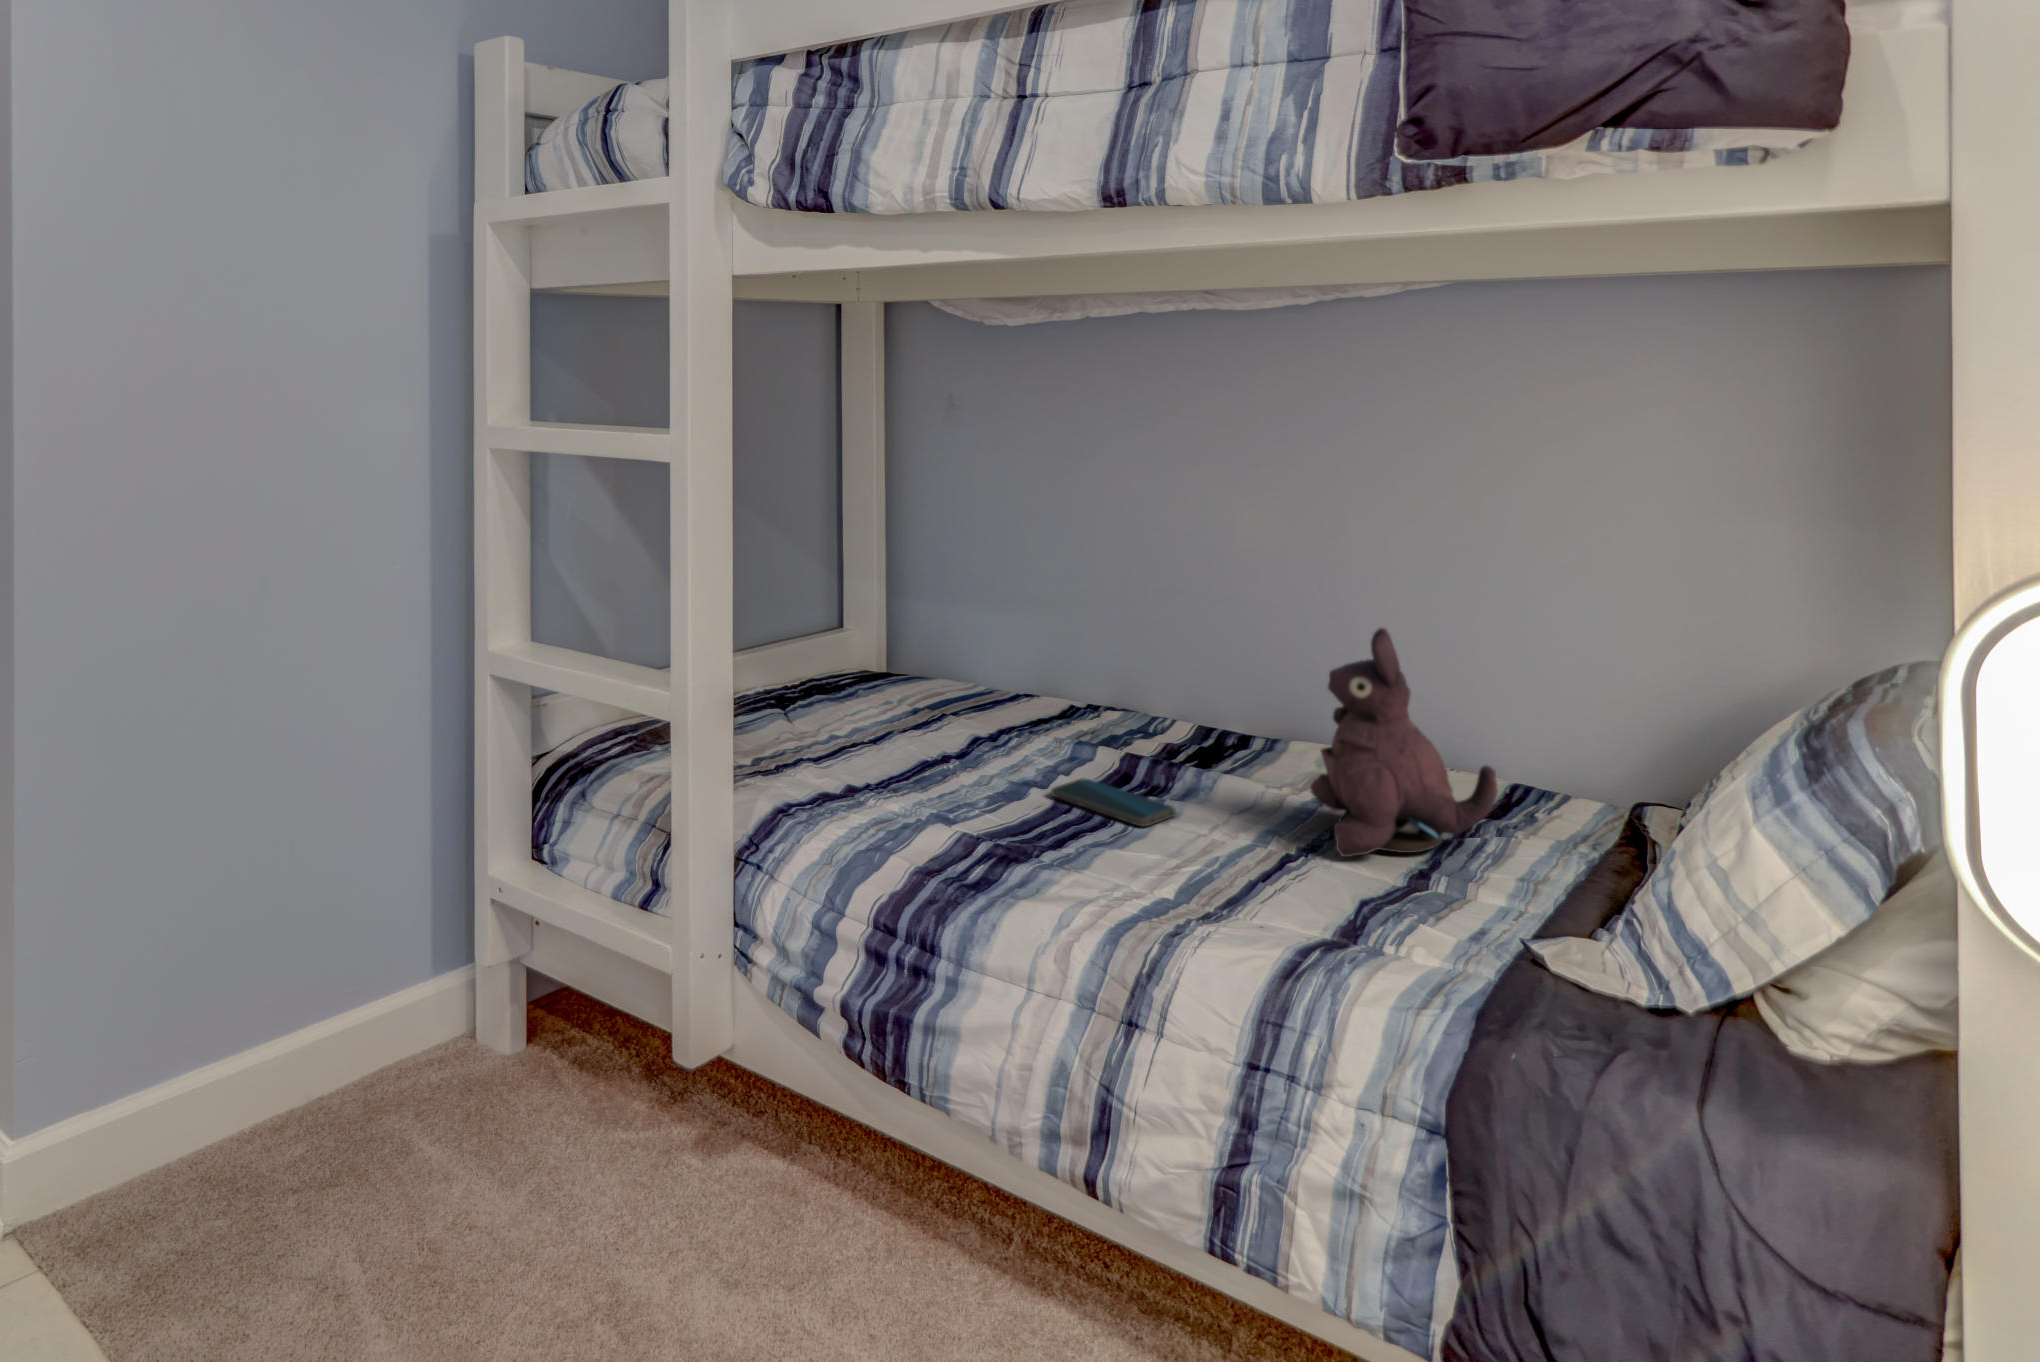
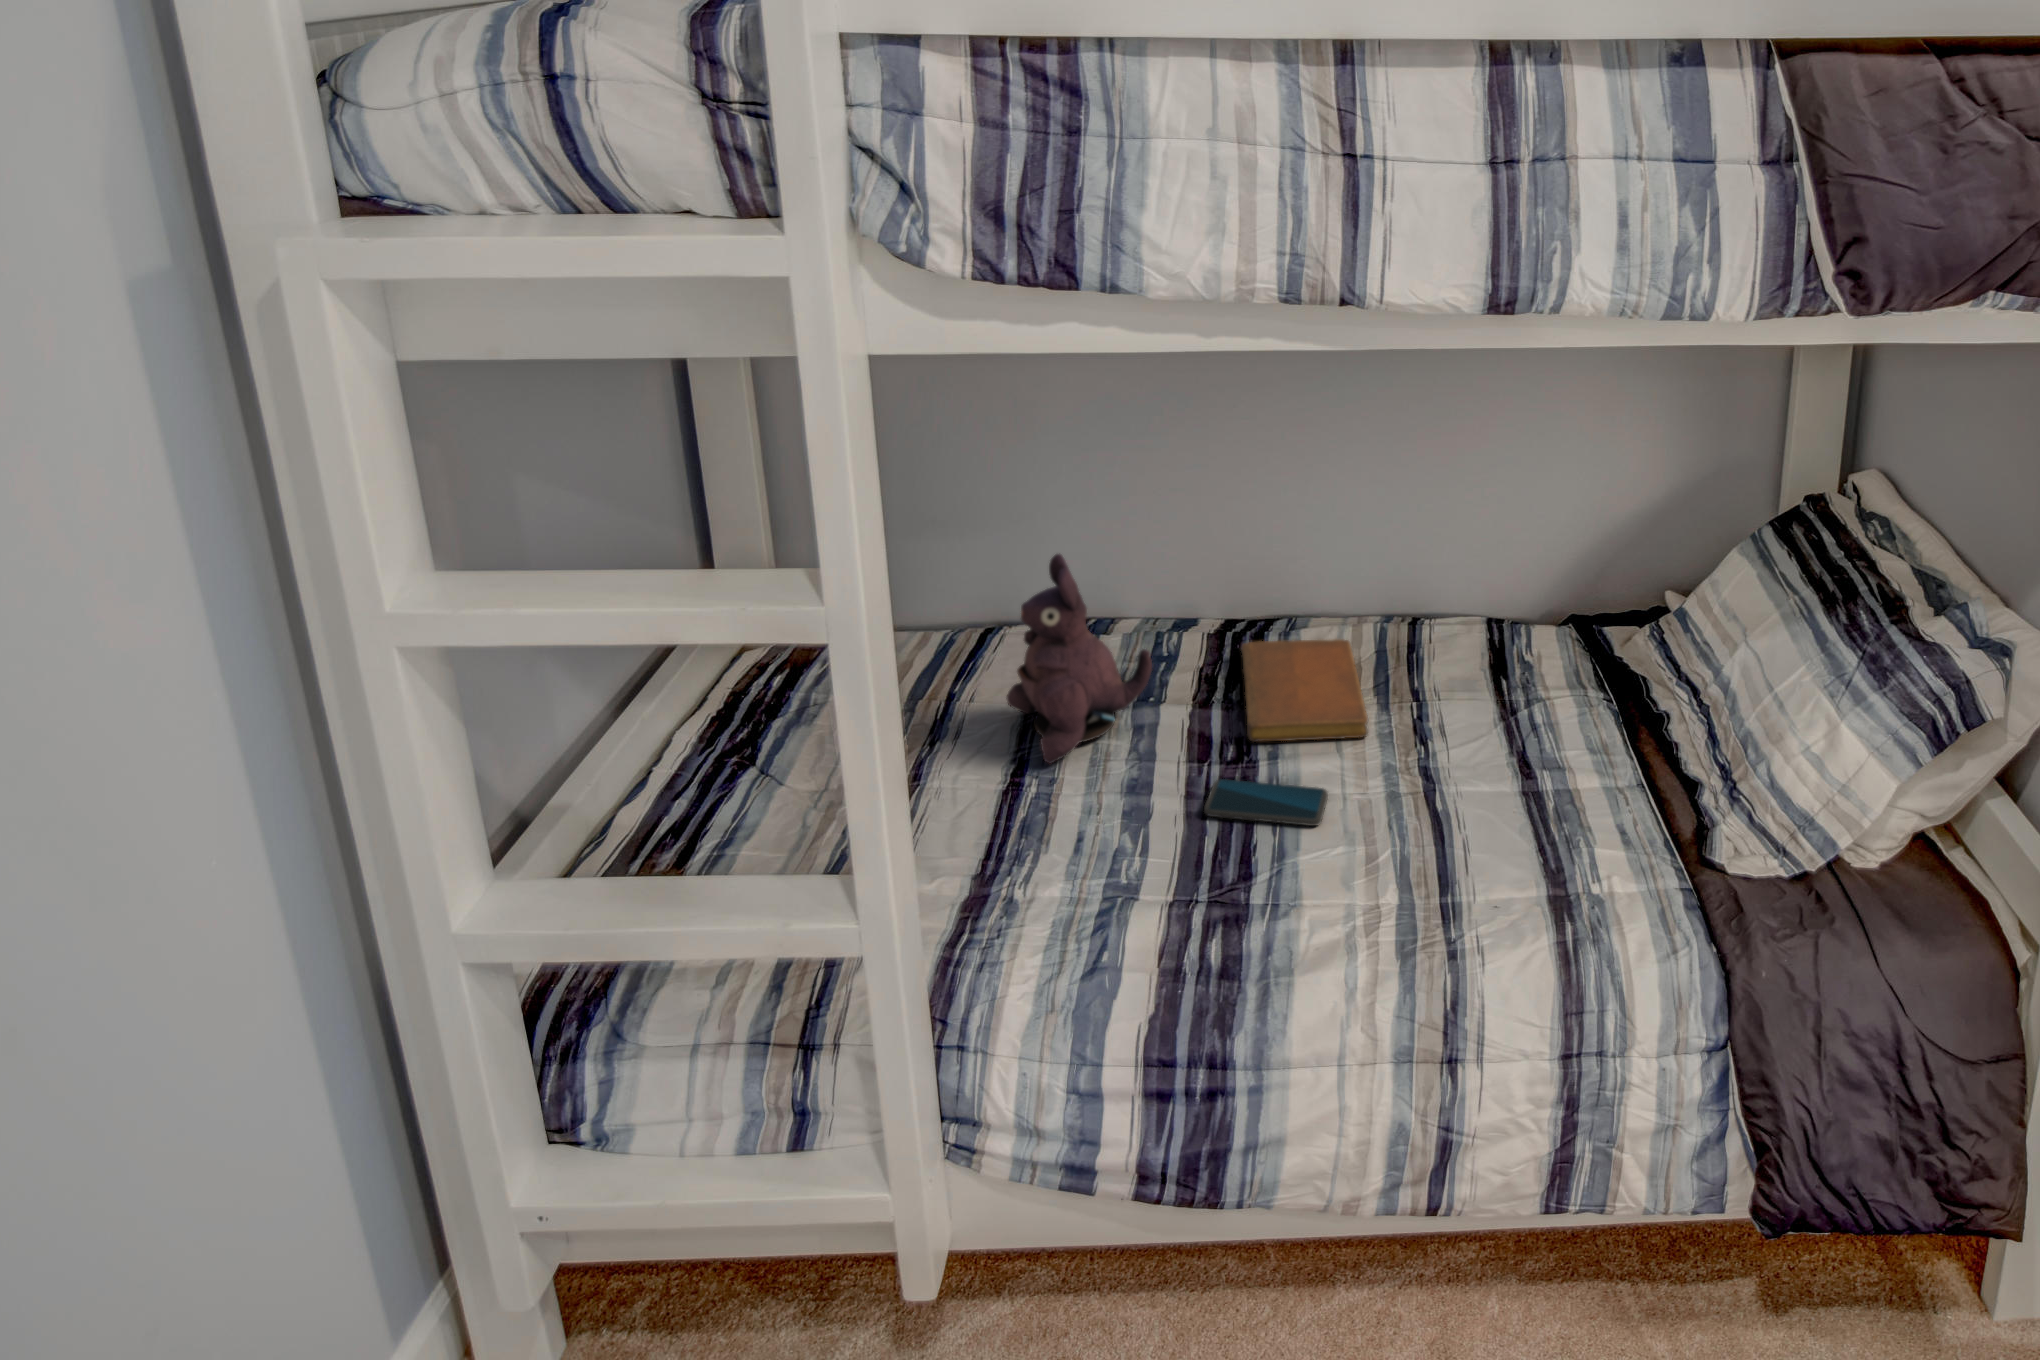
plush toy: present [1310,628,1498,857] -> present [1006,554,1152,764]
notebook: none [1142,712,1318,794] -> present [1242,639,1368,742]

